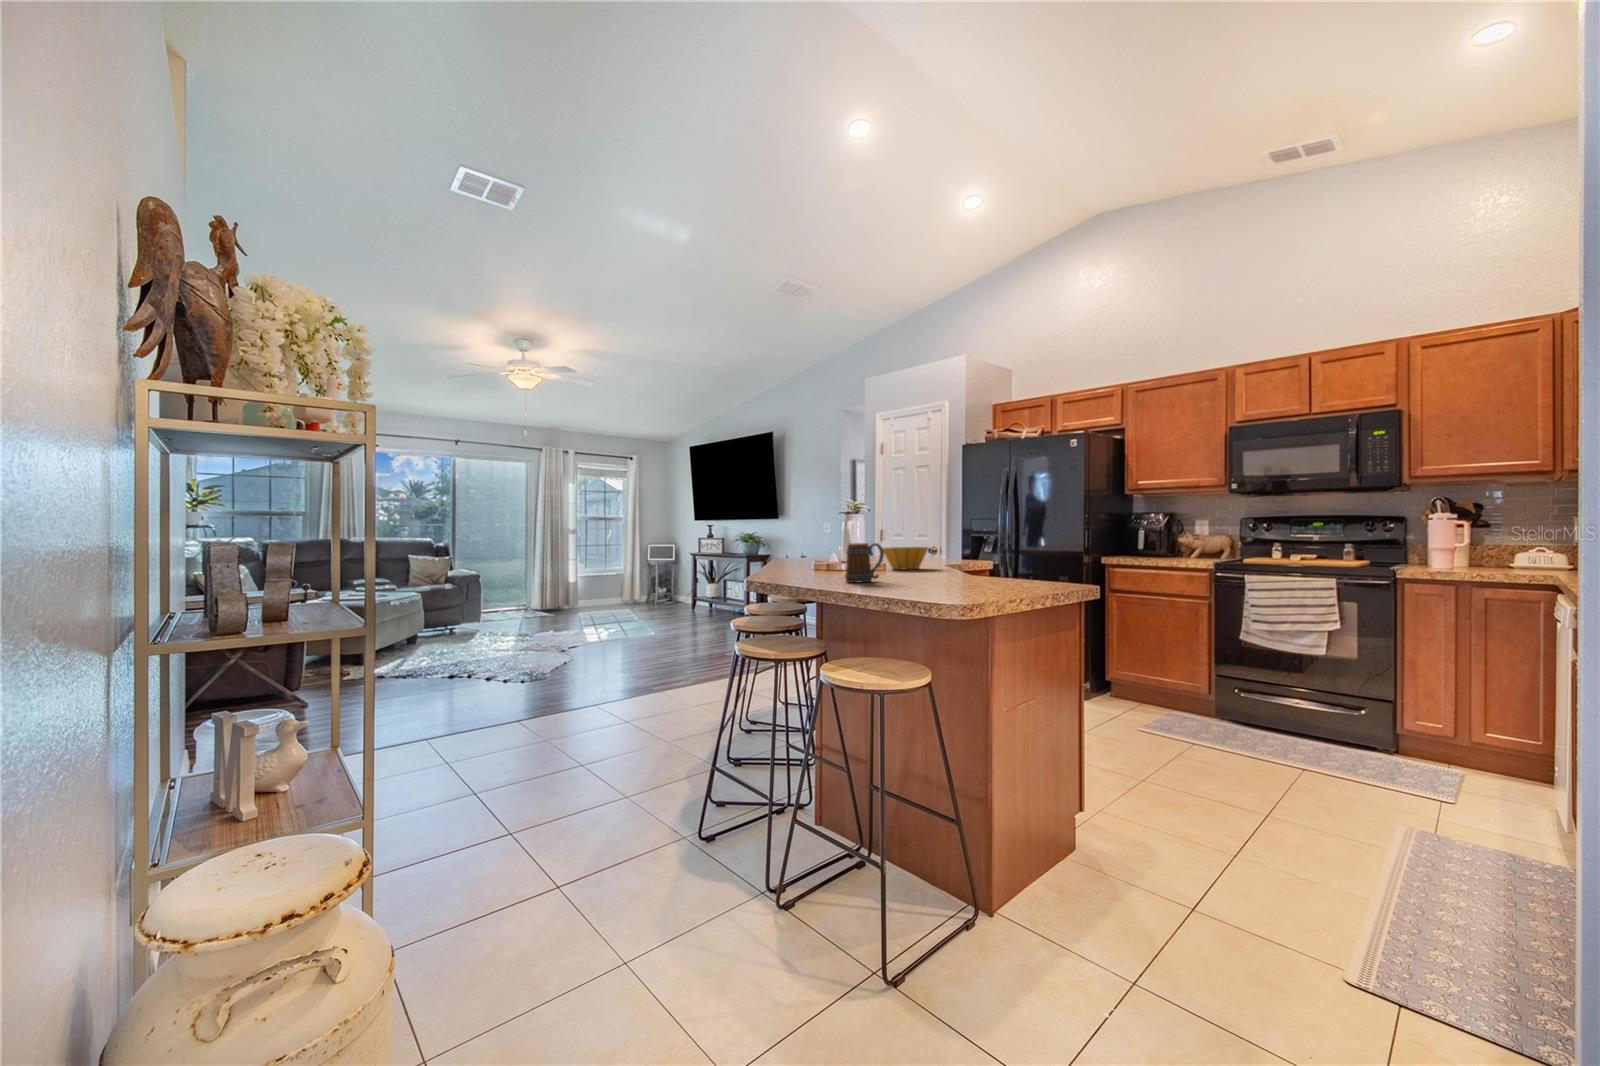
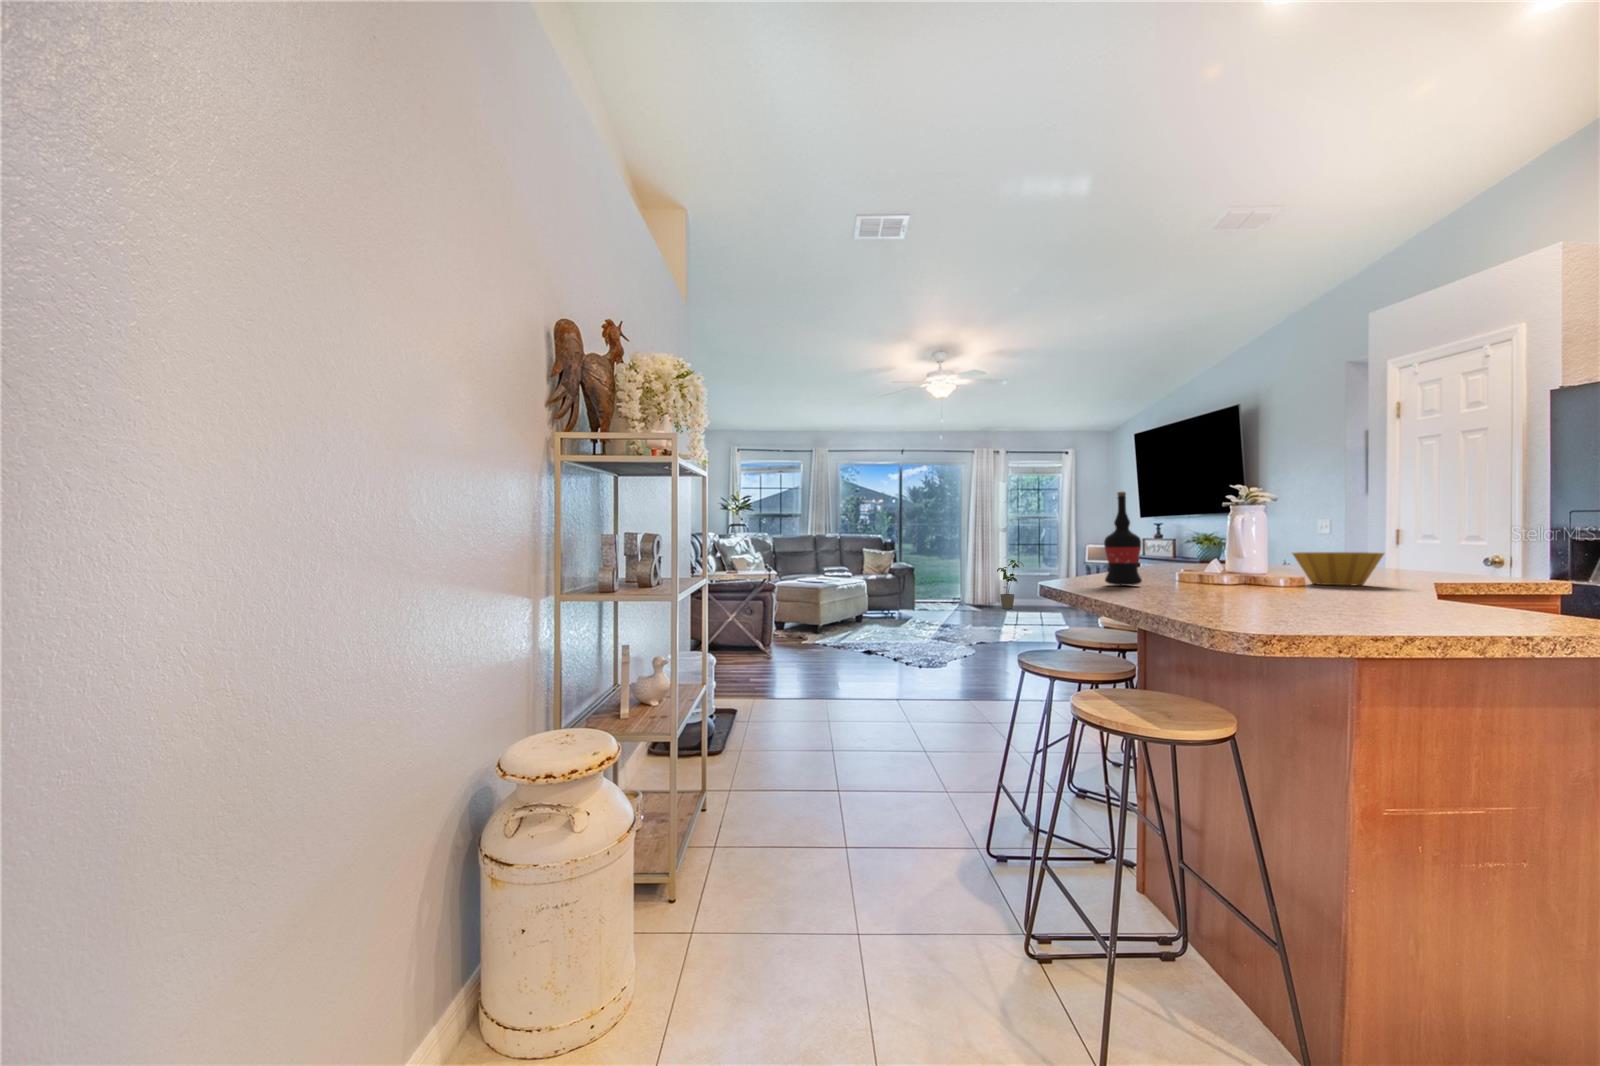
wine bottle: none [785,502,813,578] -> present [1104,492,1142,585]
mug: present [845,543,884,582] -> none [1158,543,1221,595]
house plant: none [567,561,593,610] -> present [997,560,1023,609]

